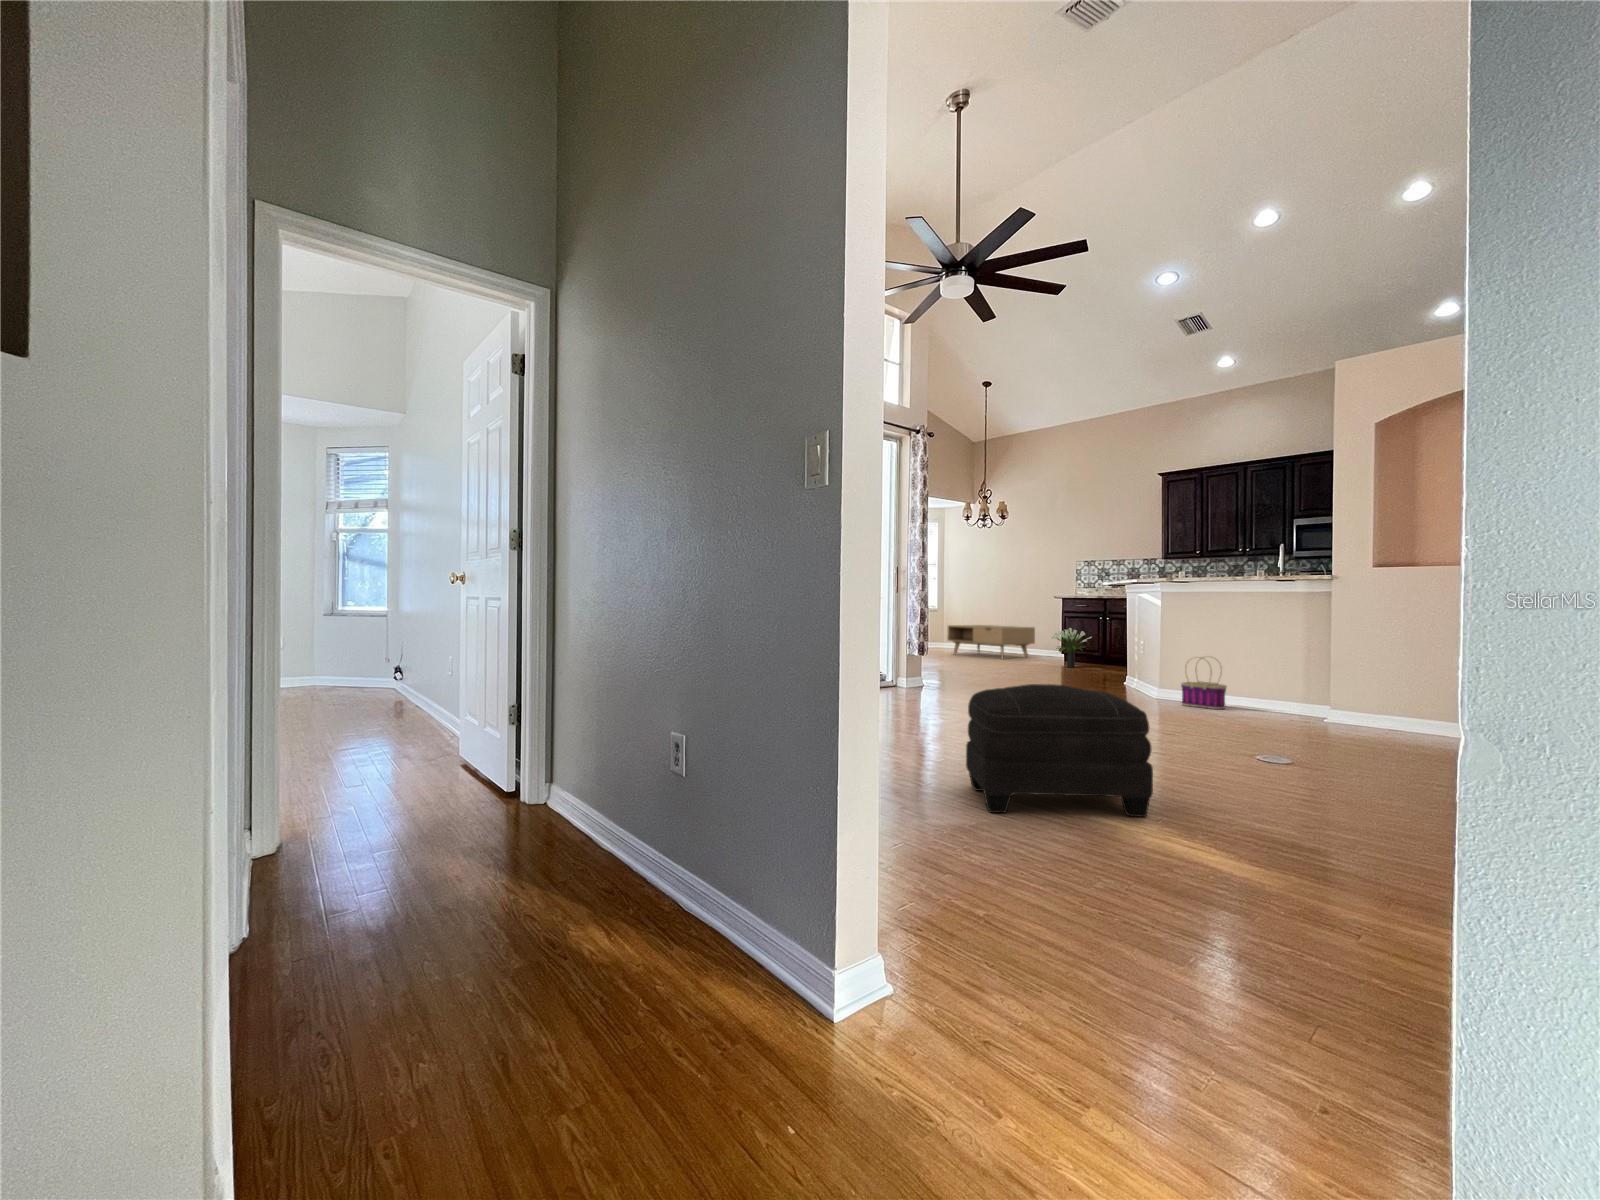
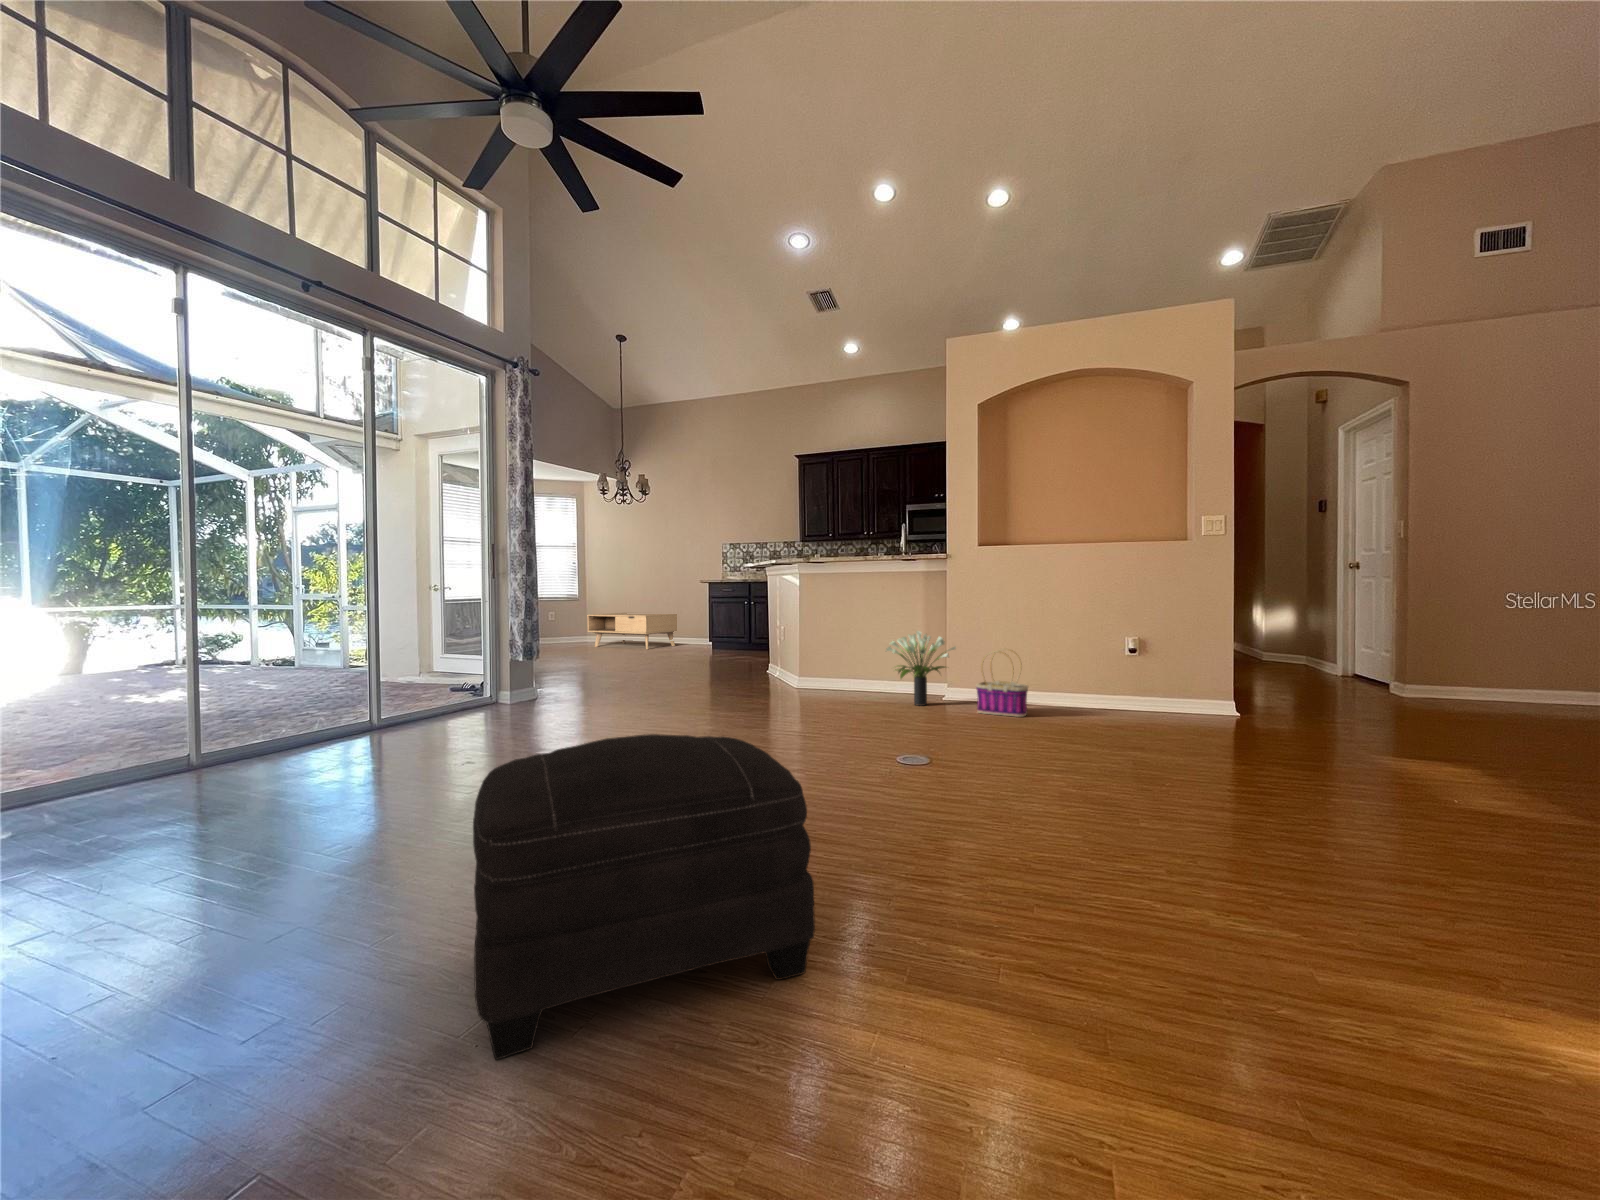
potted plant: present [1052,628,1092,668] -> present [886,631,956,706]
basket: present [1181,657,1226,709] -> present [976,650,1028,717]

